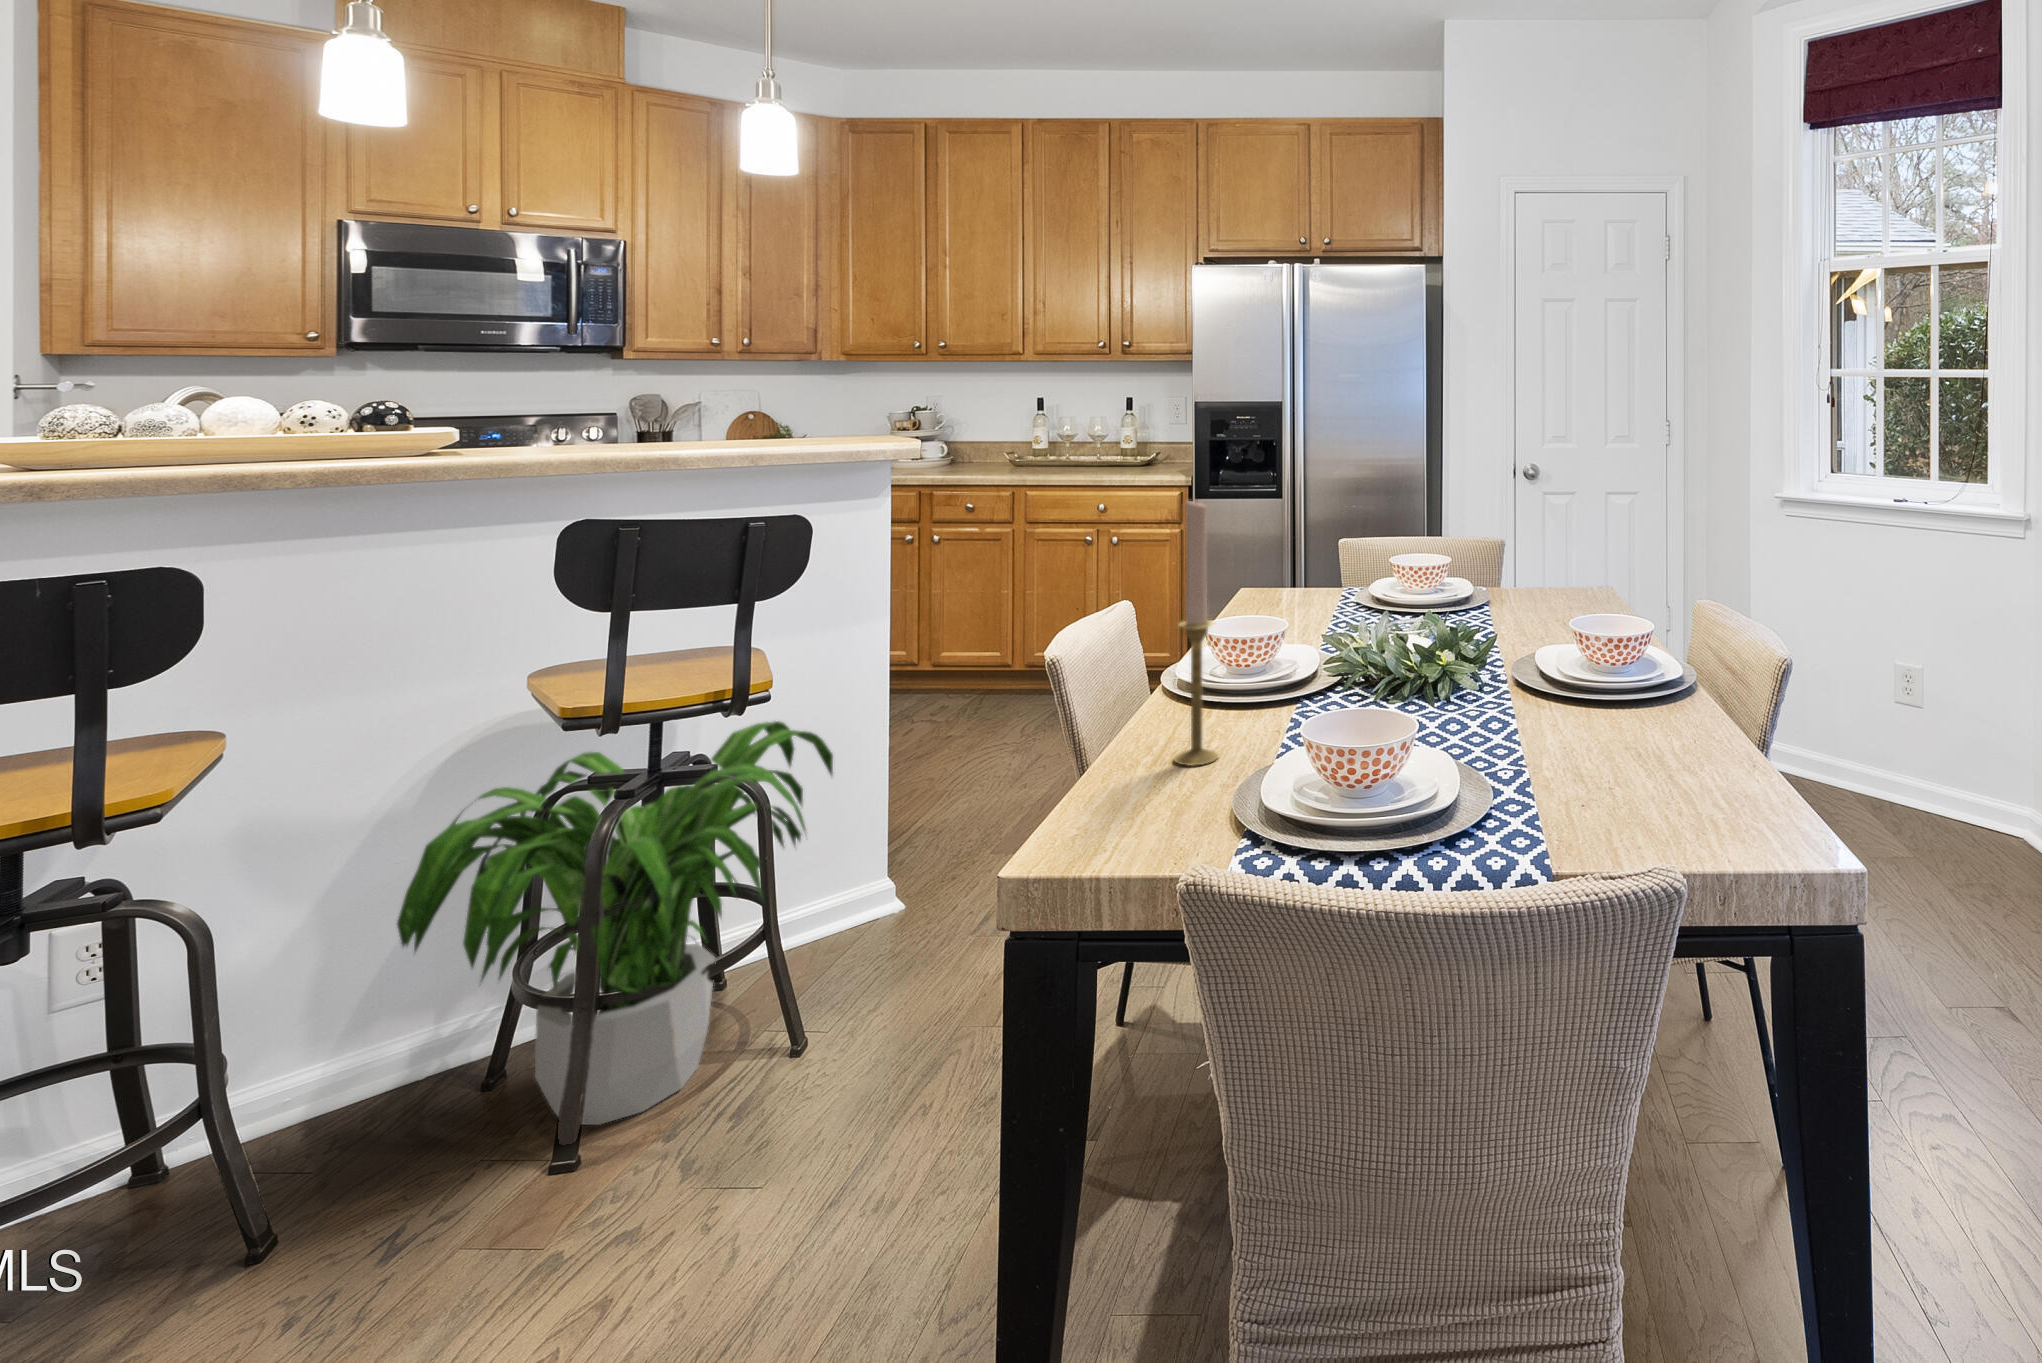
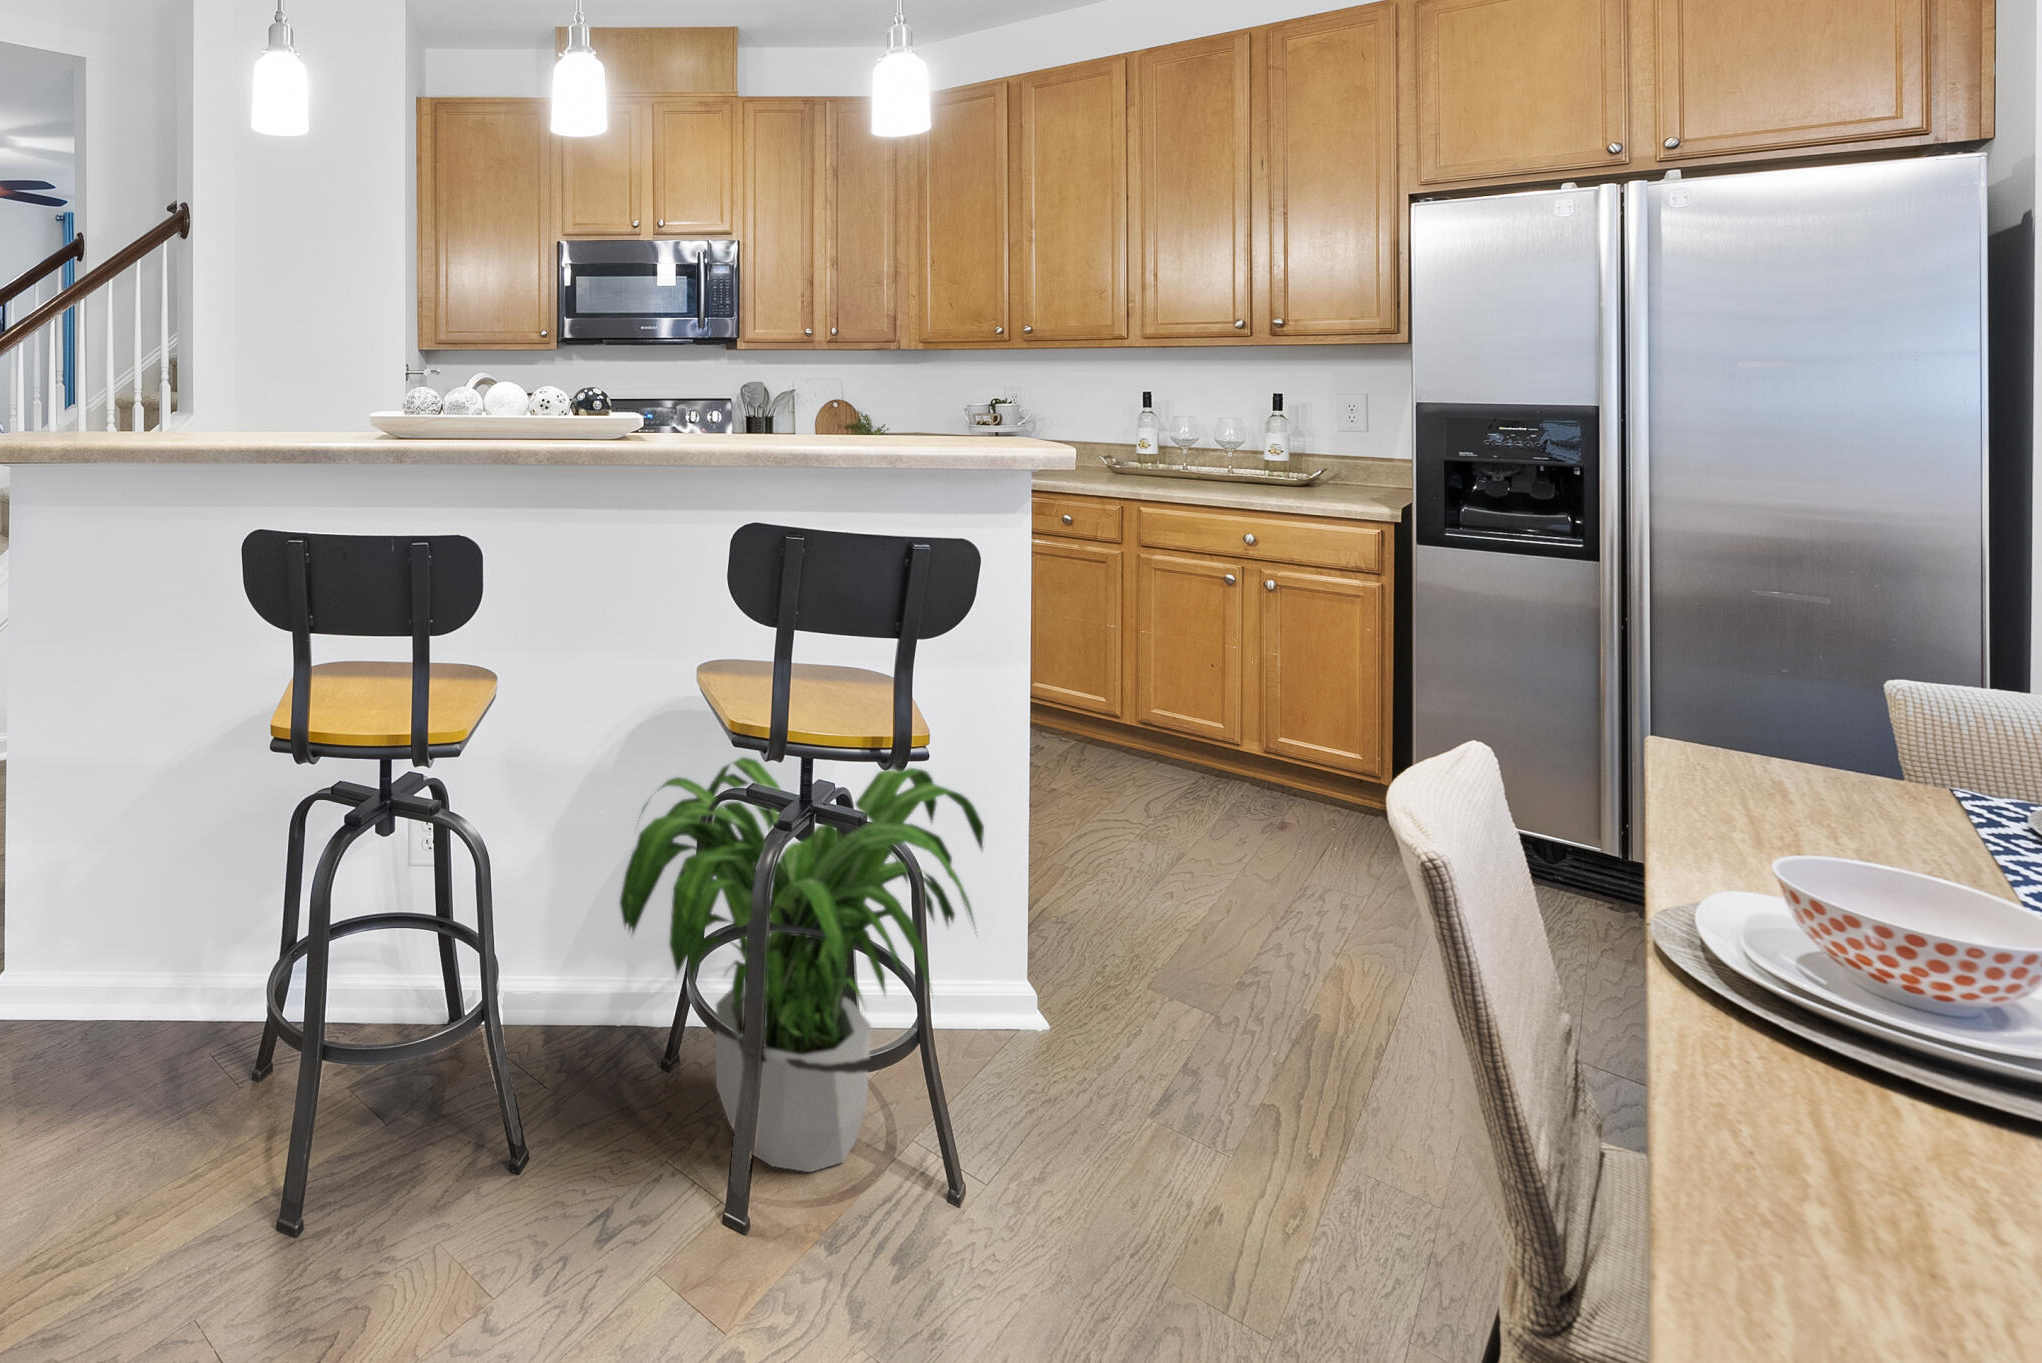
candlestick: present [1174,501,1219,765] -> none [1760,635,1891,1177]

